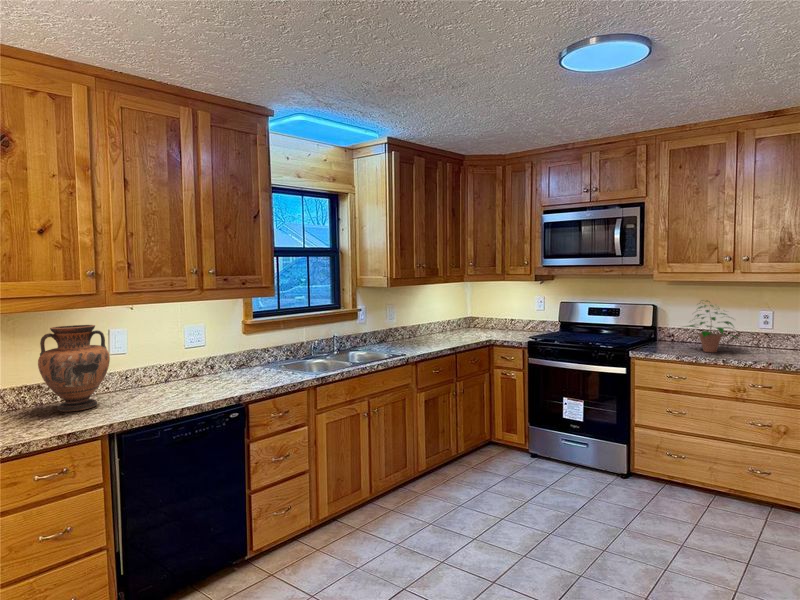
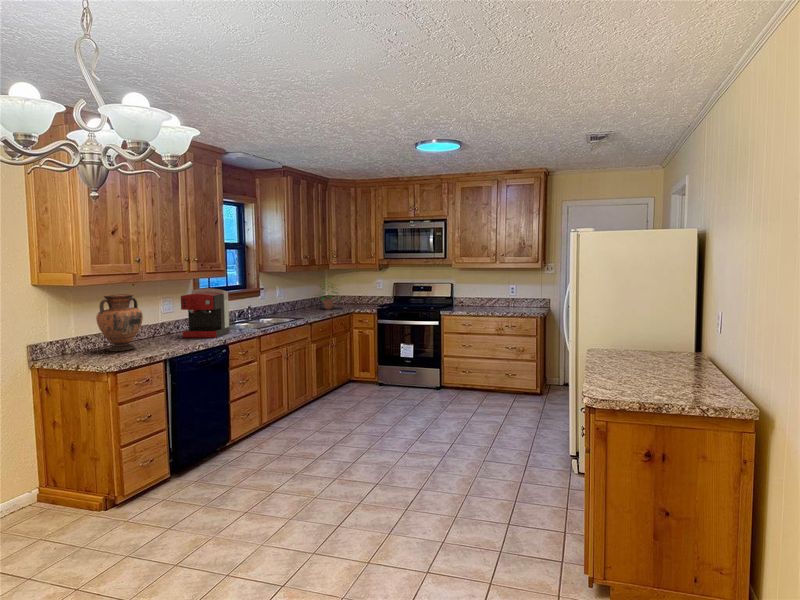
potted plant: present [687,305,739,352] -> present [321,287,340,309]
coffee maker: none [192,314,269,390] -> present [181,288,229,338]

